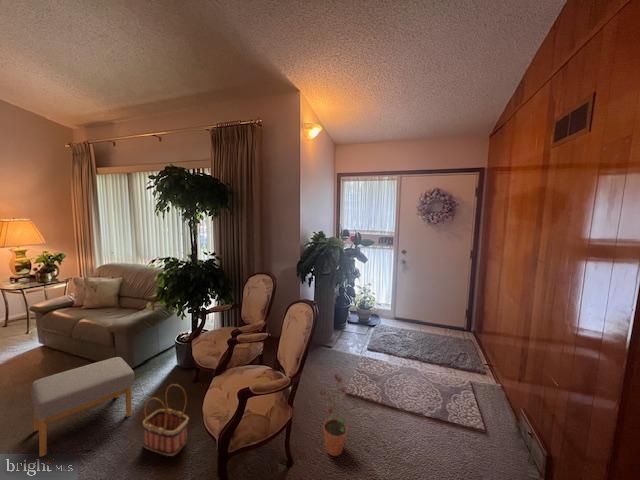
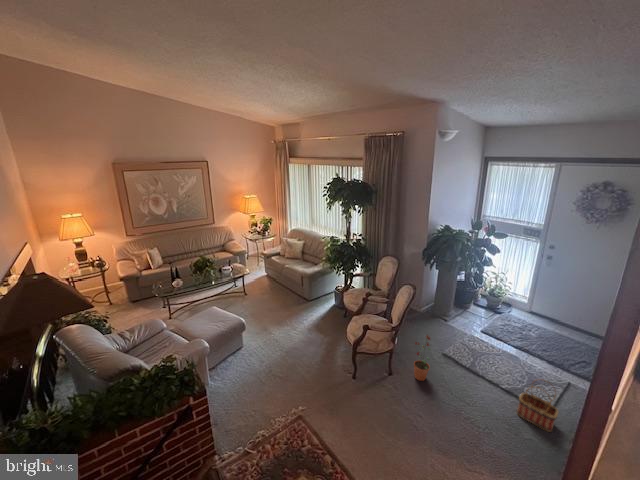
footstool: present [31,357,134,457] -> none [273,292,314,330]
basket: present [143,385,188,456] -> present [517,380,558,432]

